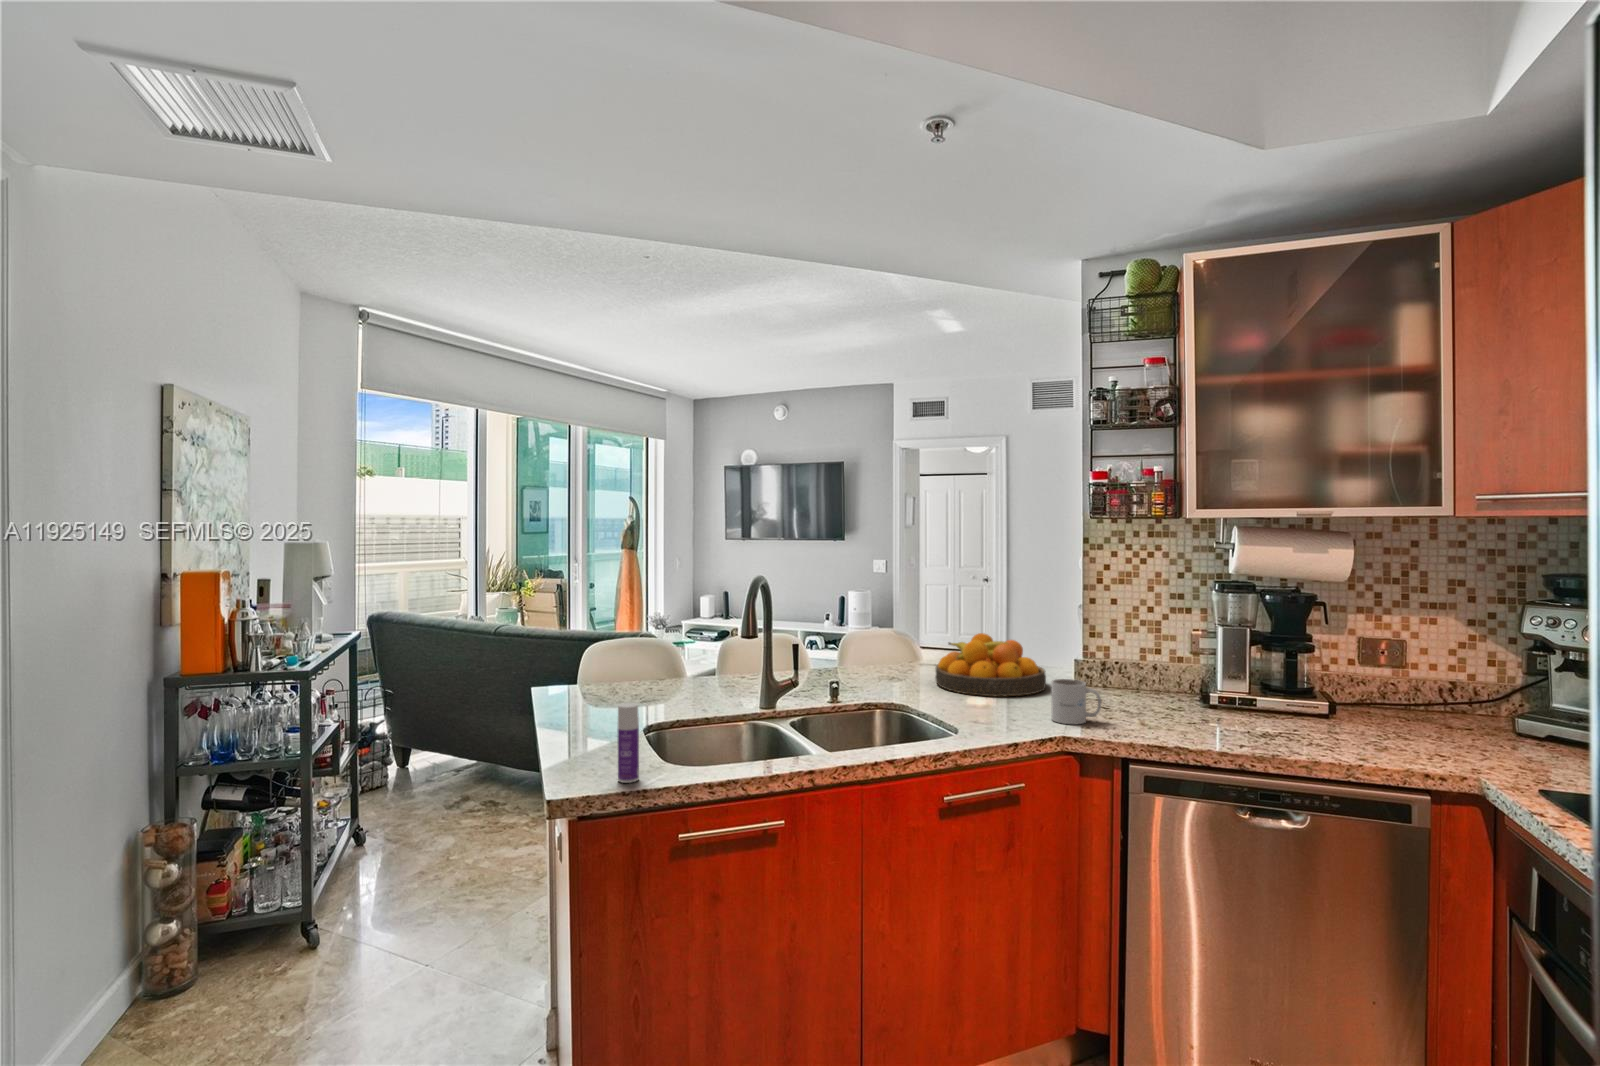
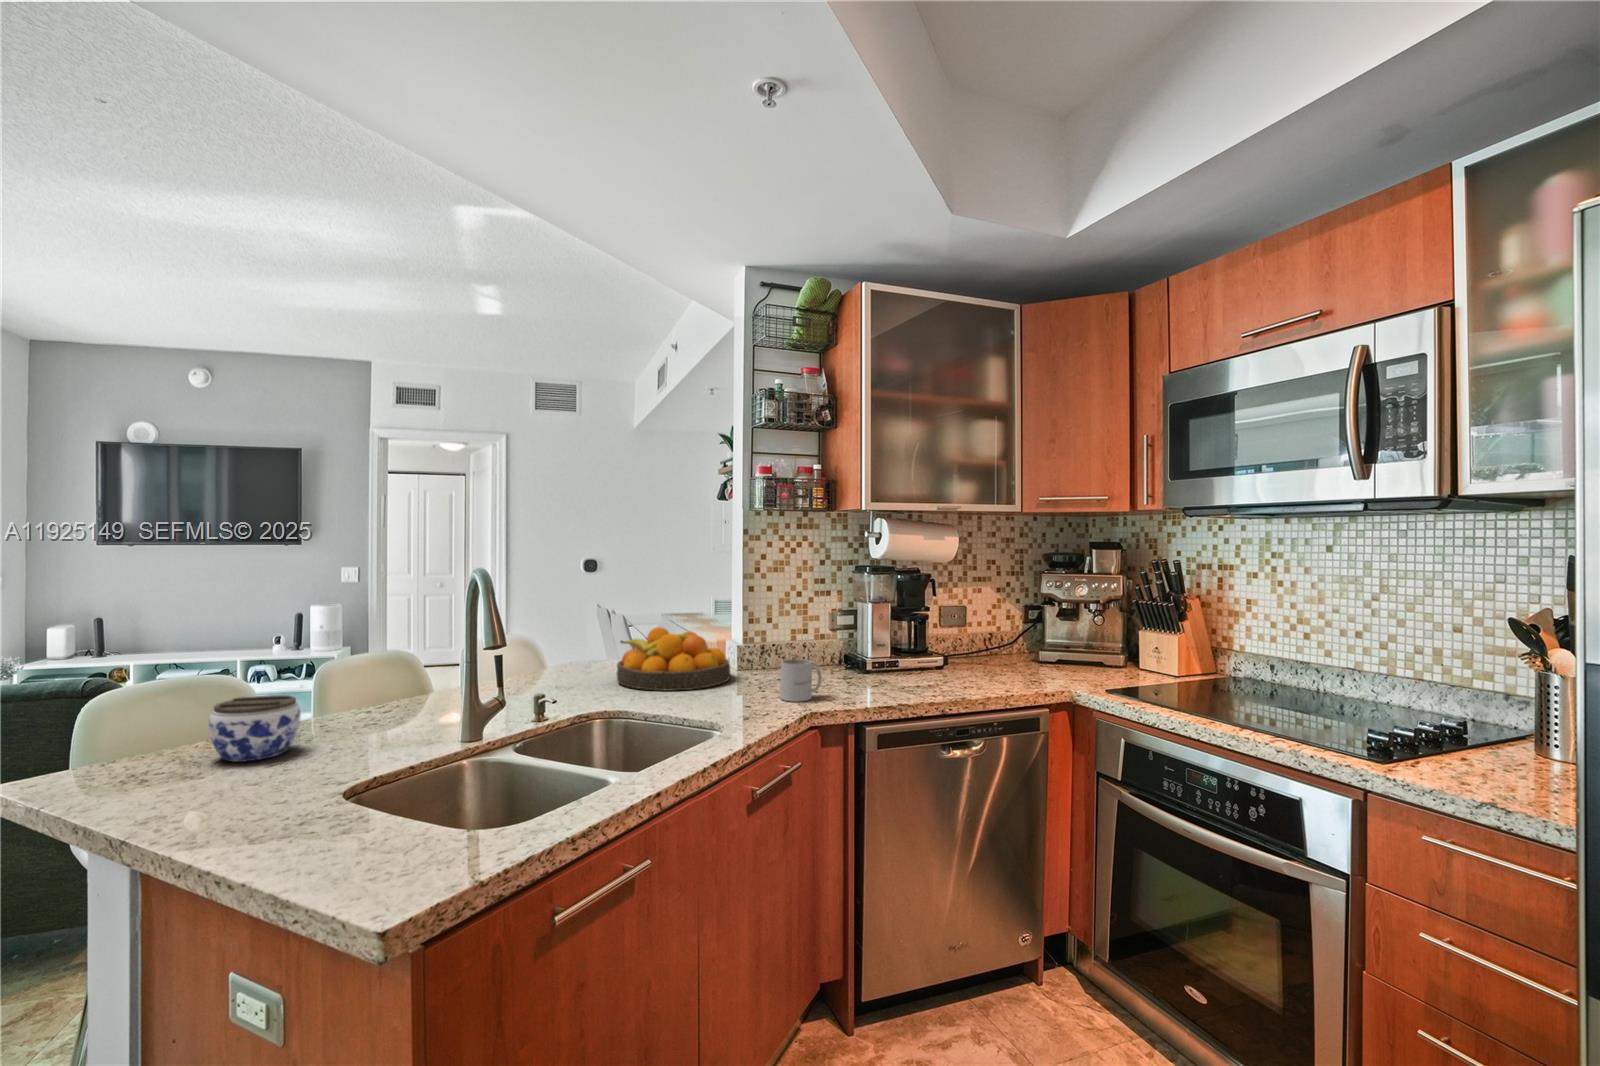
jar: none [625,656,675,698] -> present [208,695,301,762]
bottle: present [618,703,639,783] -> none [432,747,466,872]

